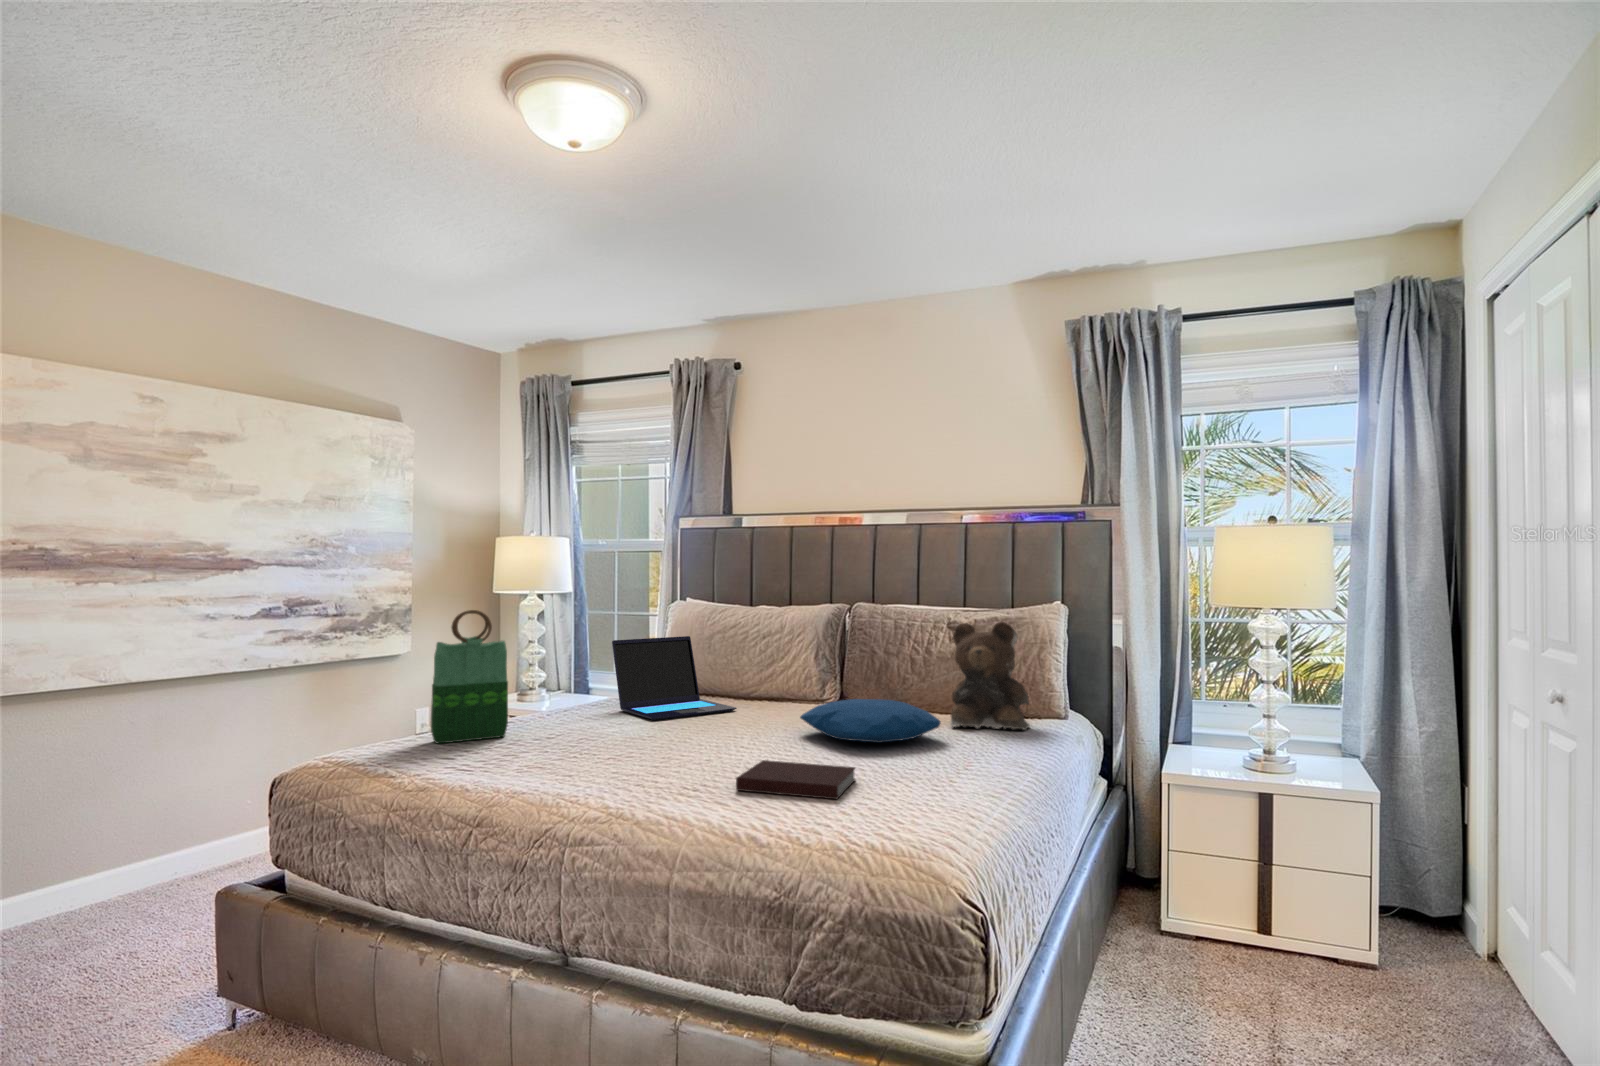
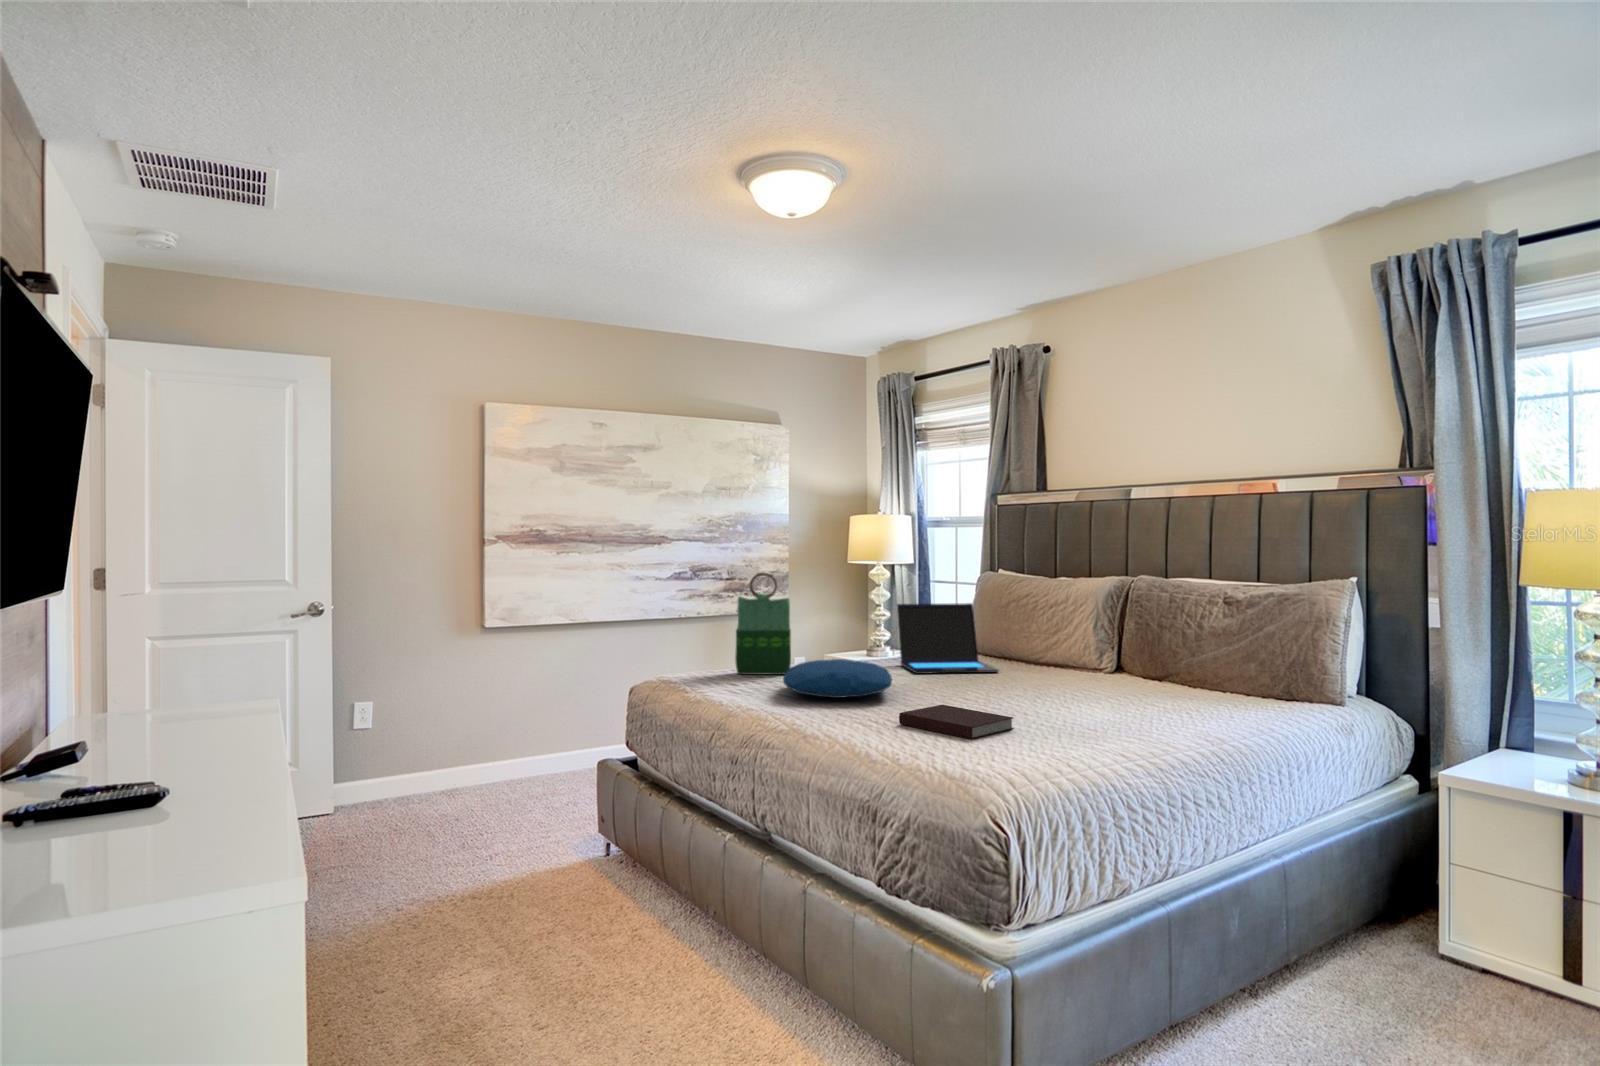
teddy bear: present [950,622,1030,730] -> none [1190,595,1288,713]
pillow: present [800,699,941,743] -> present [783,659,892,698]

